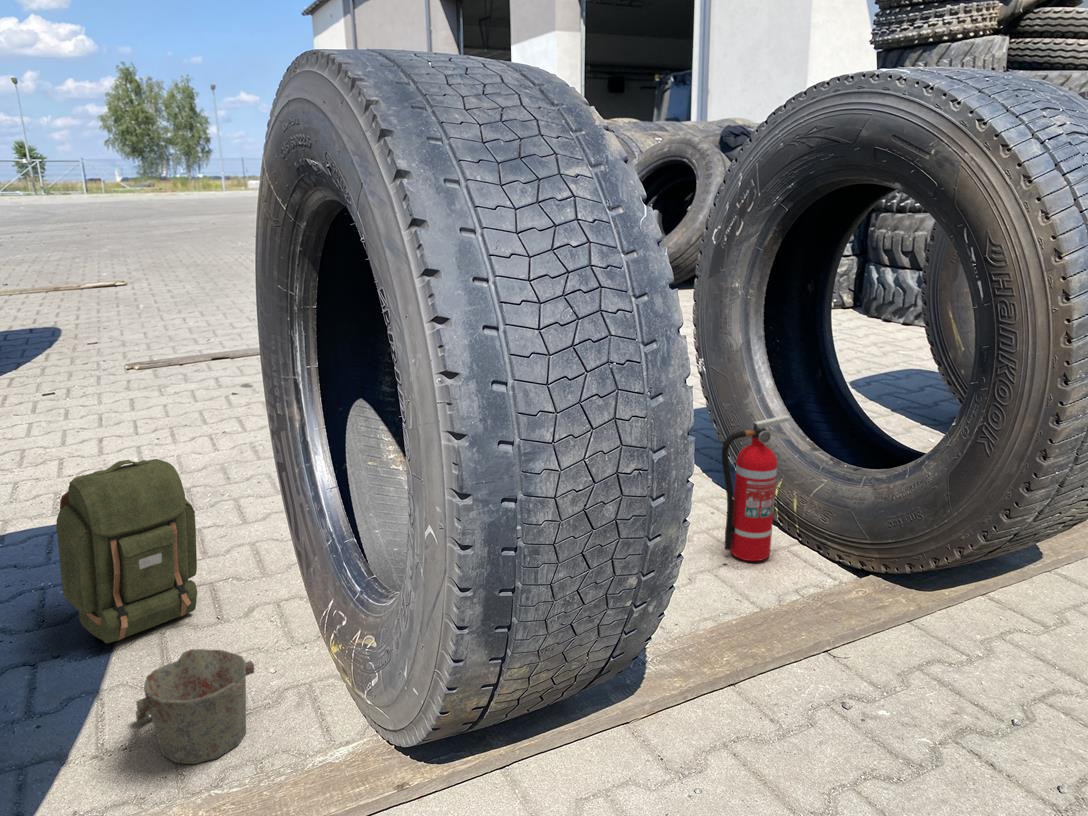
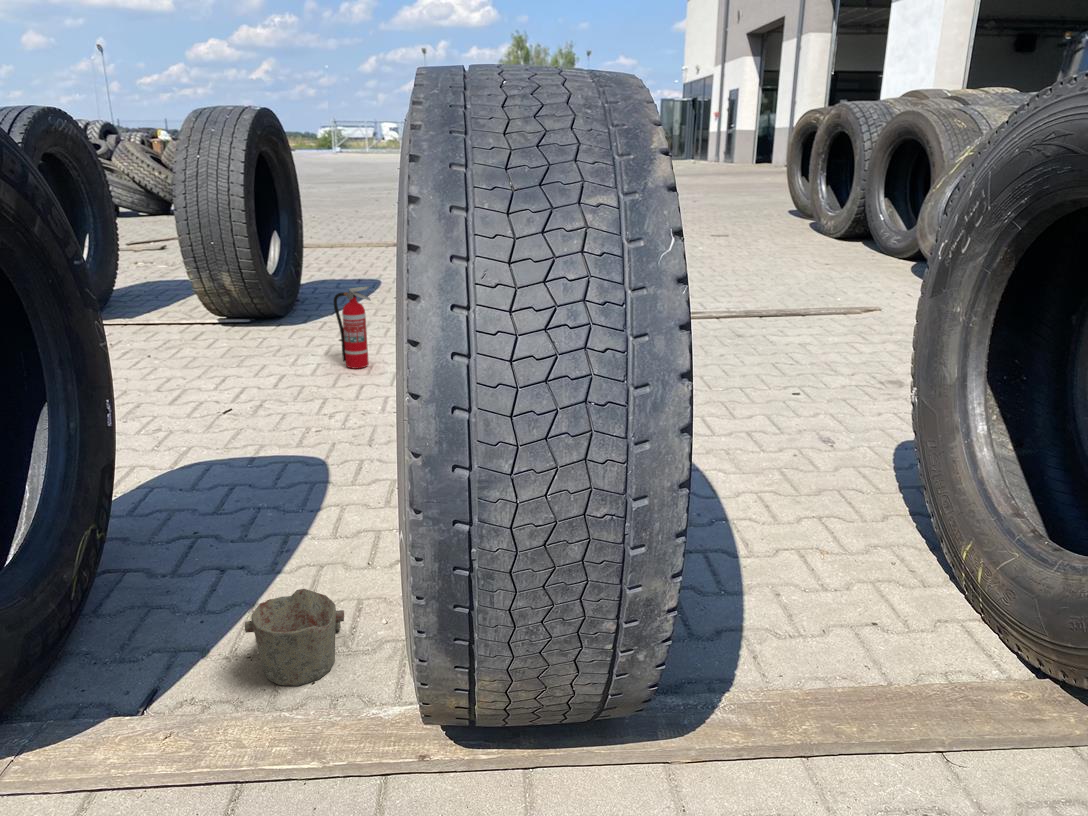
fire extinguisher: present [722,415,790,561] -> present [334,287,370,369]
backpack: present [56,459,197,644] -> none [251,416,361,567]

